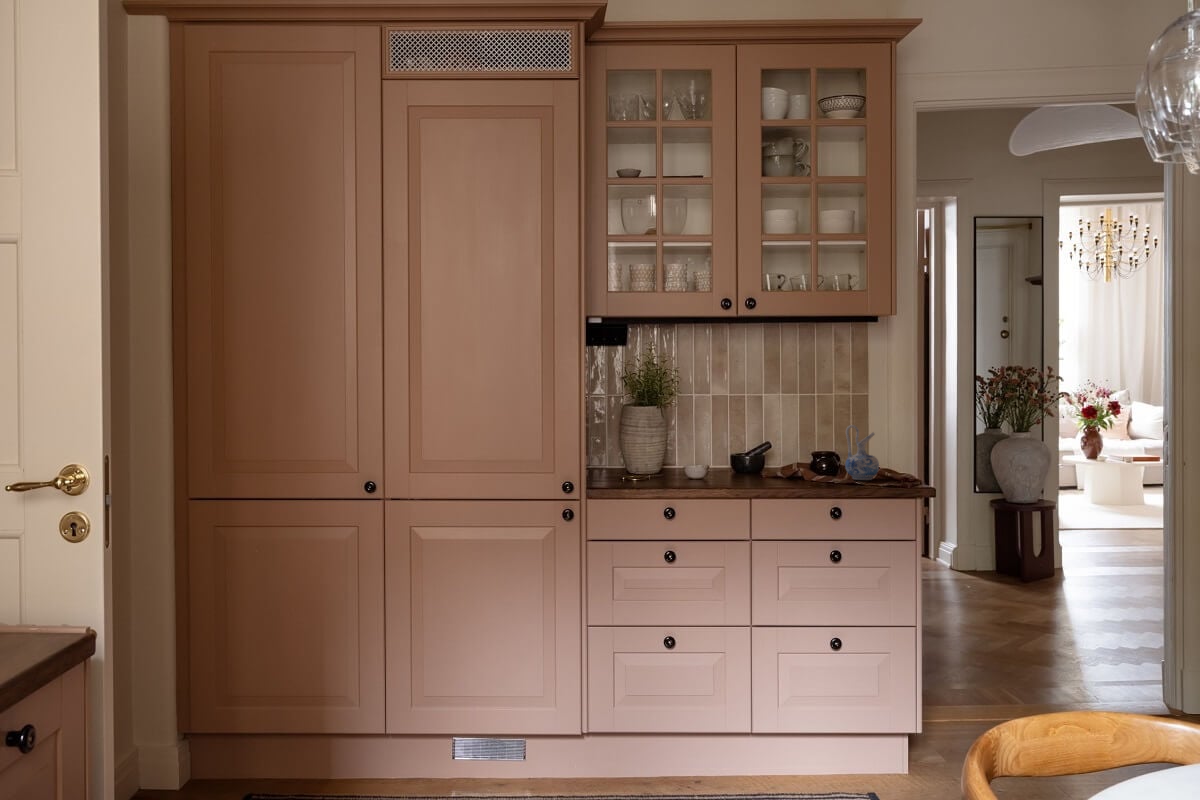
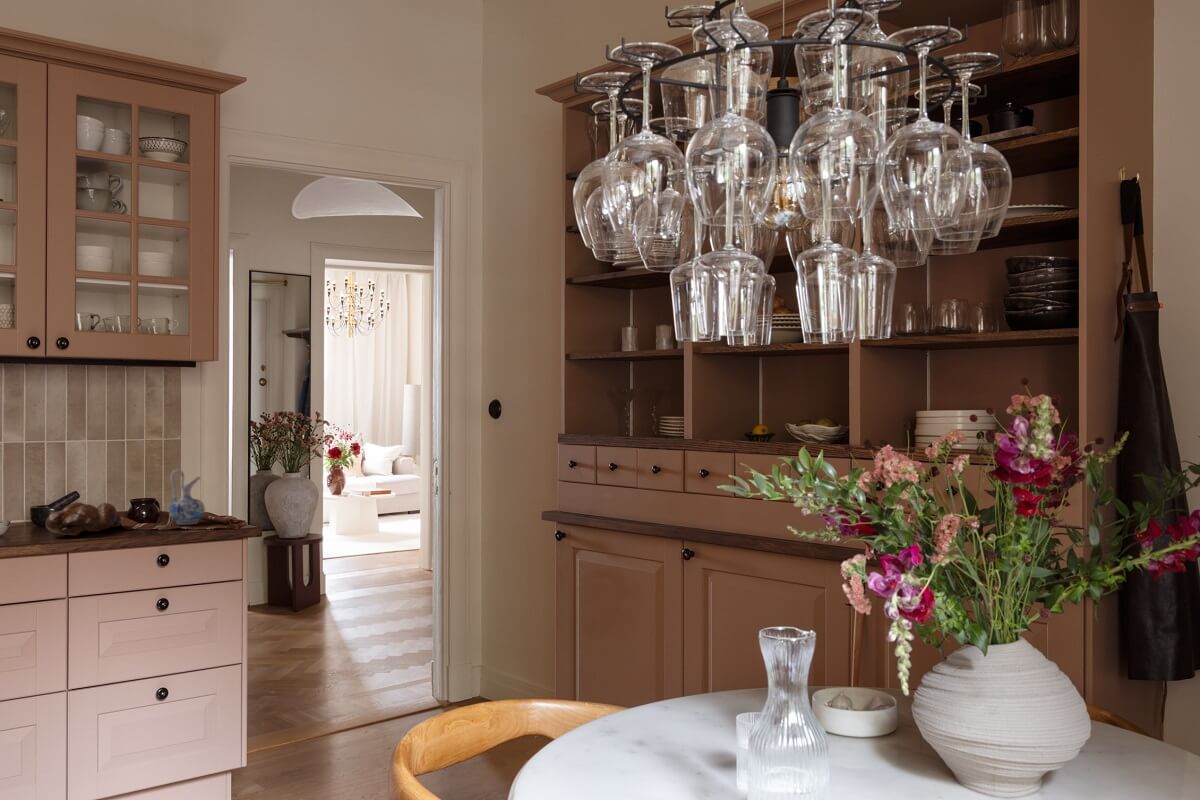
bread loaf: none [736,453,804,483] -> present [45,503,122,536]

